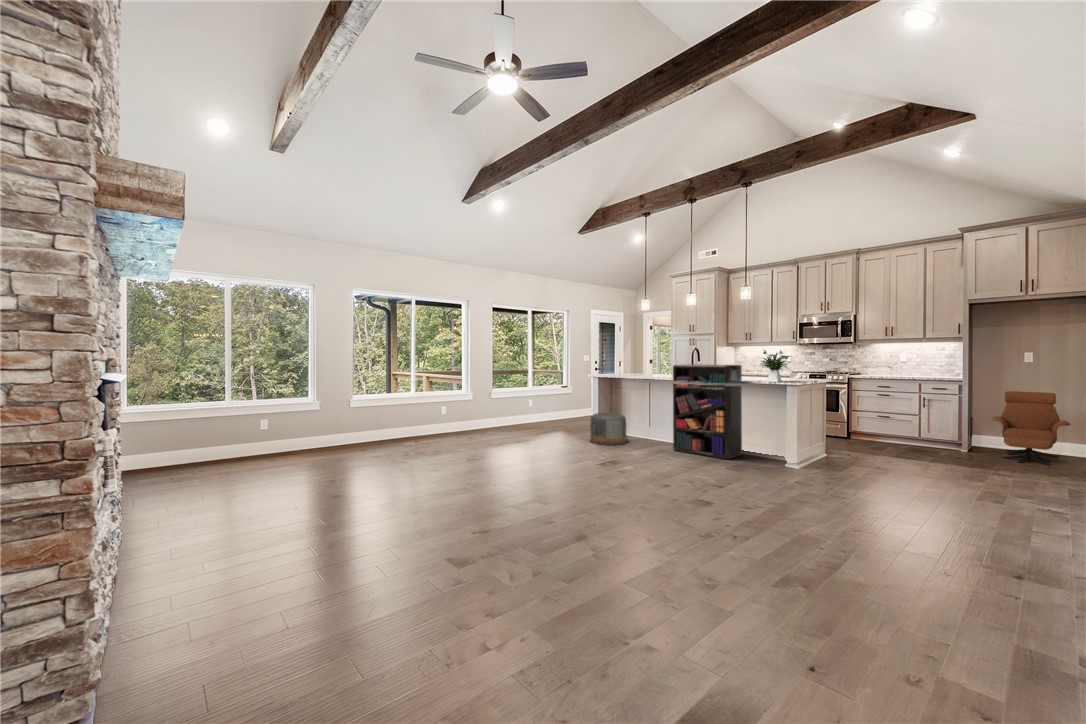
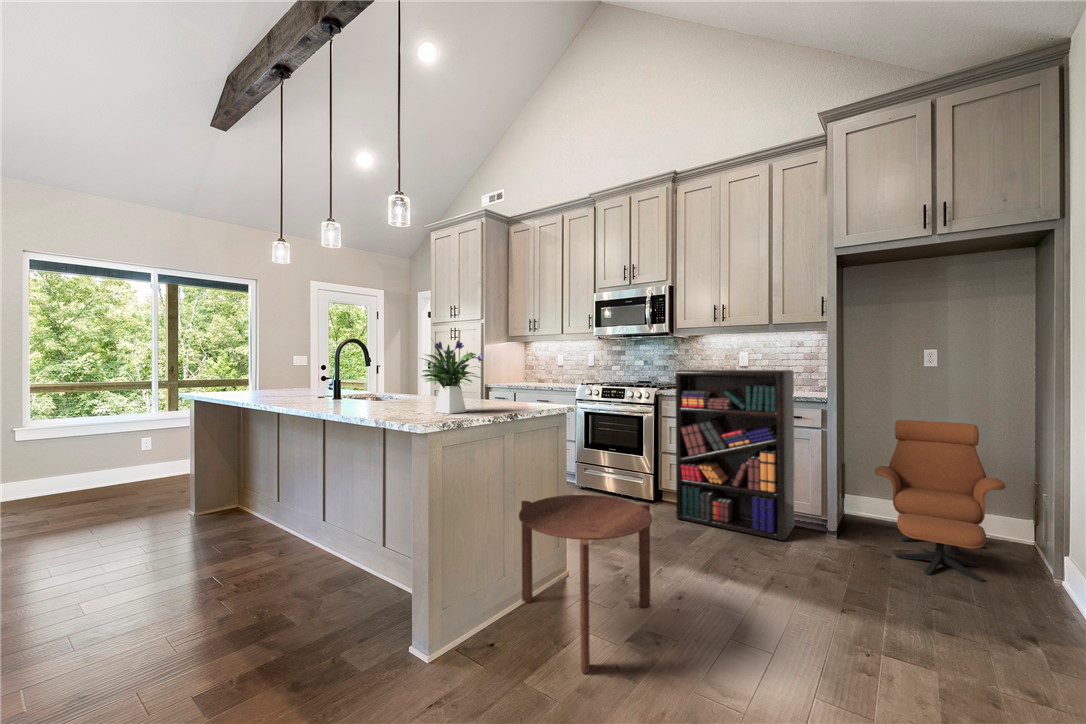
bookshelf: present [673,365,742,459] -> present [676,370,795,540]
pouf: present [590,412,626,445] -> none [102,475,203,559]
side table: none [815,418,886,473] -> present [519,495,652,674]

